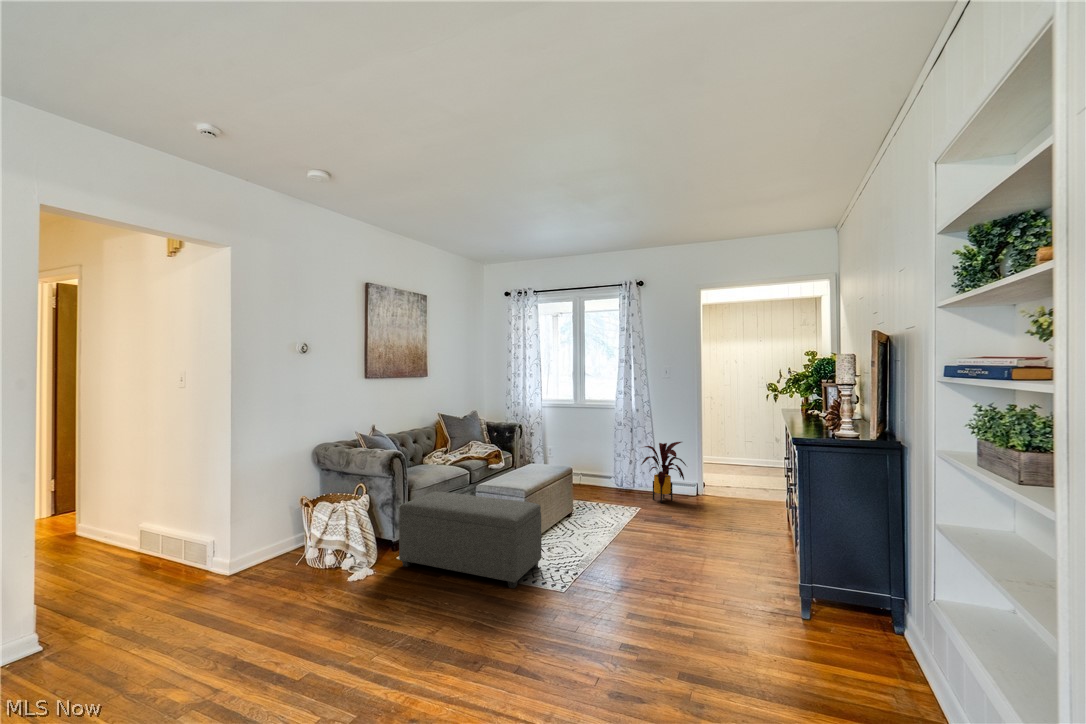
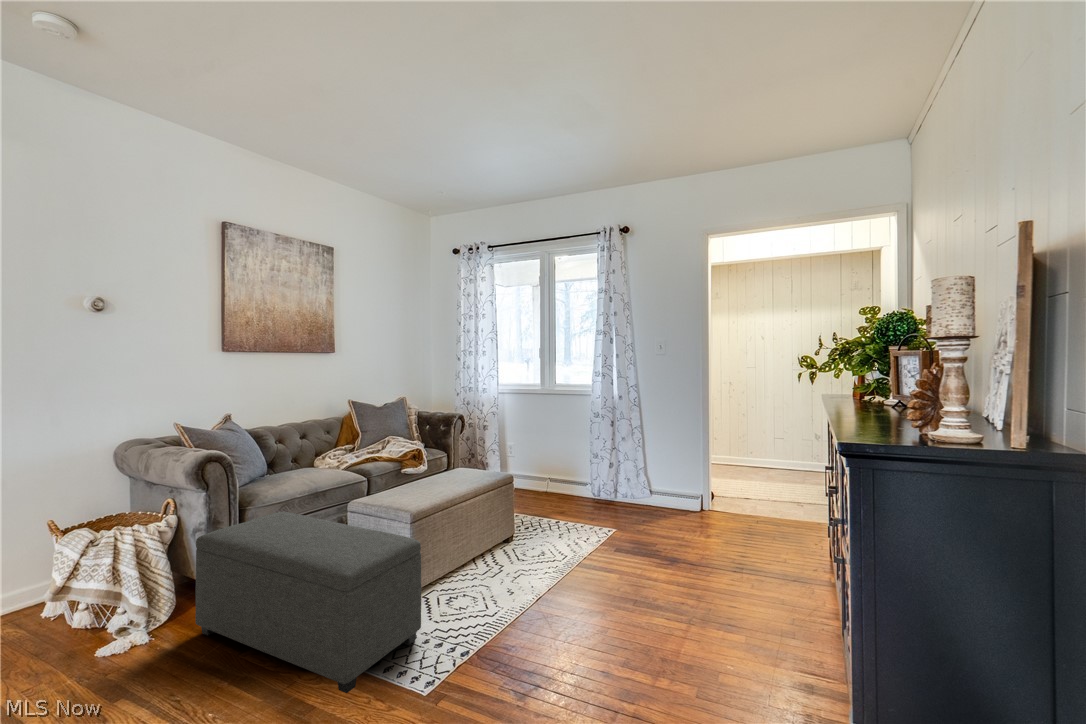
house plant: present [641,442,686,503] -> none [616,440,684,524]

